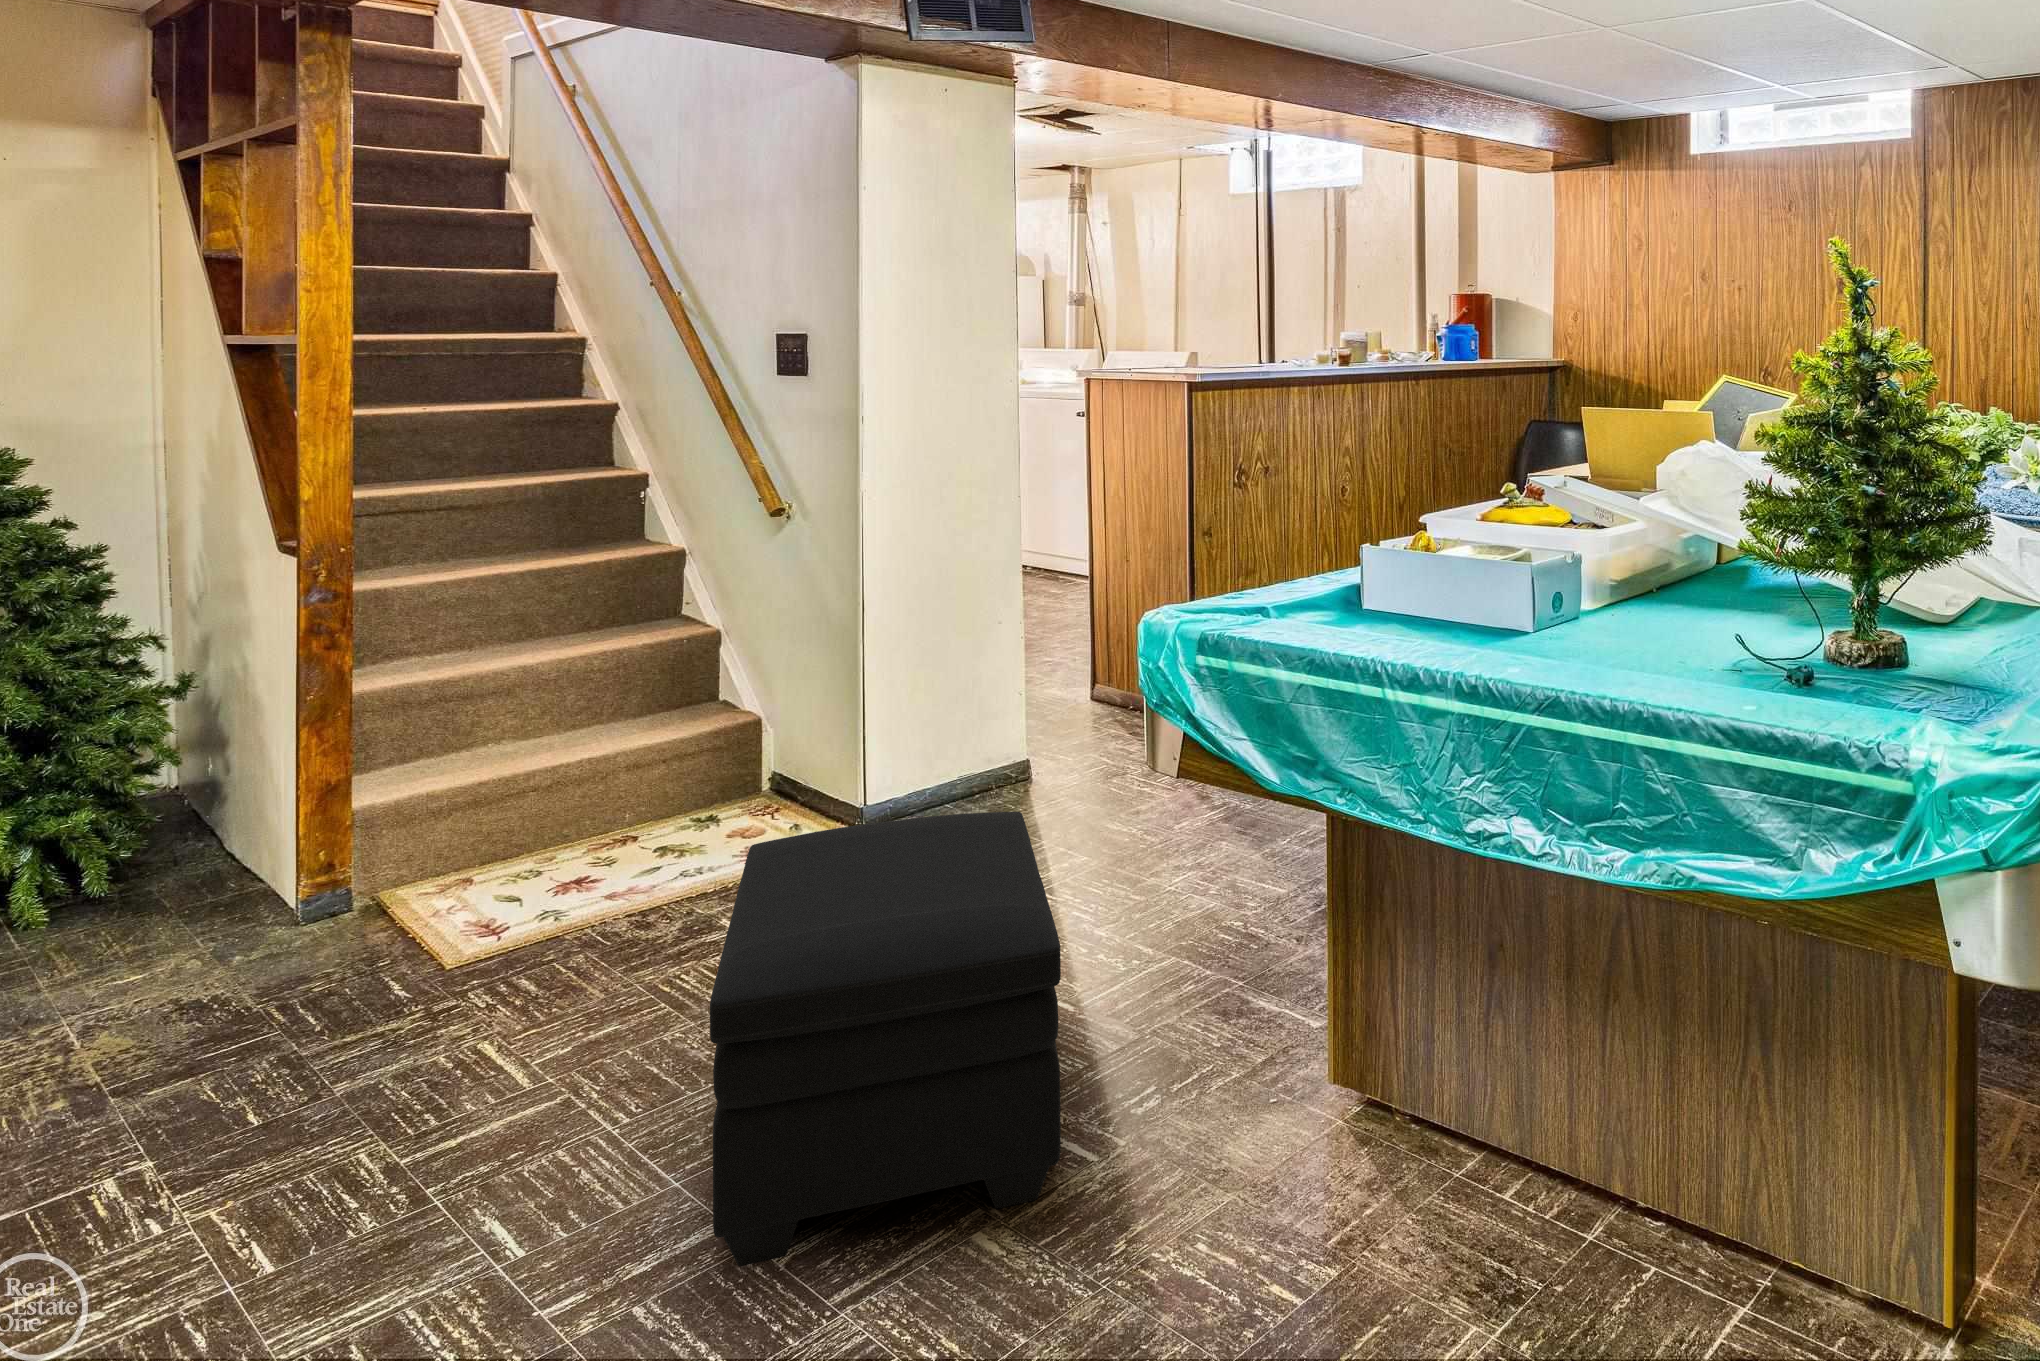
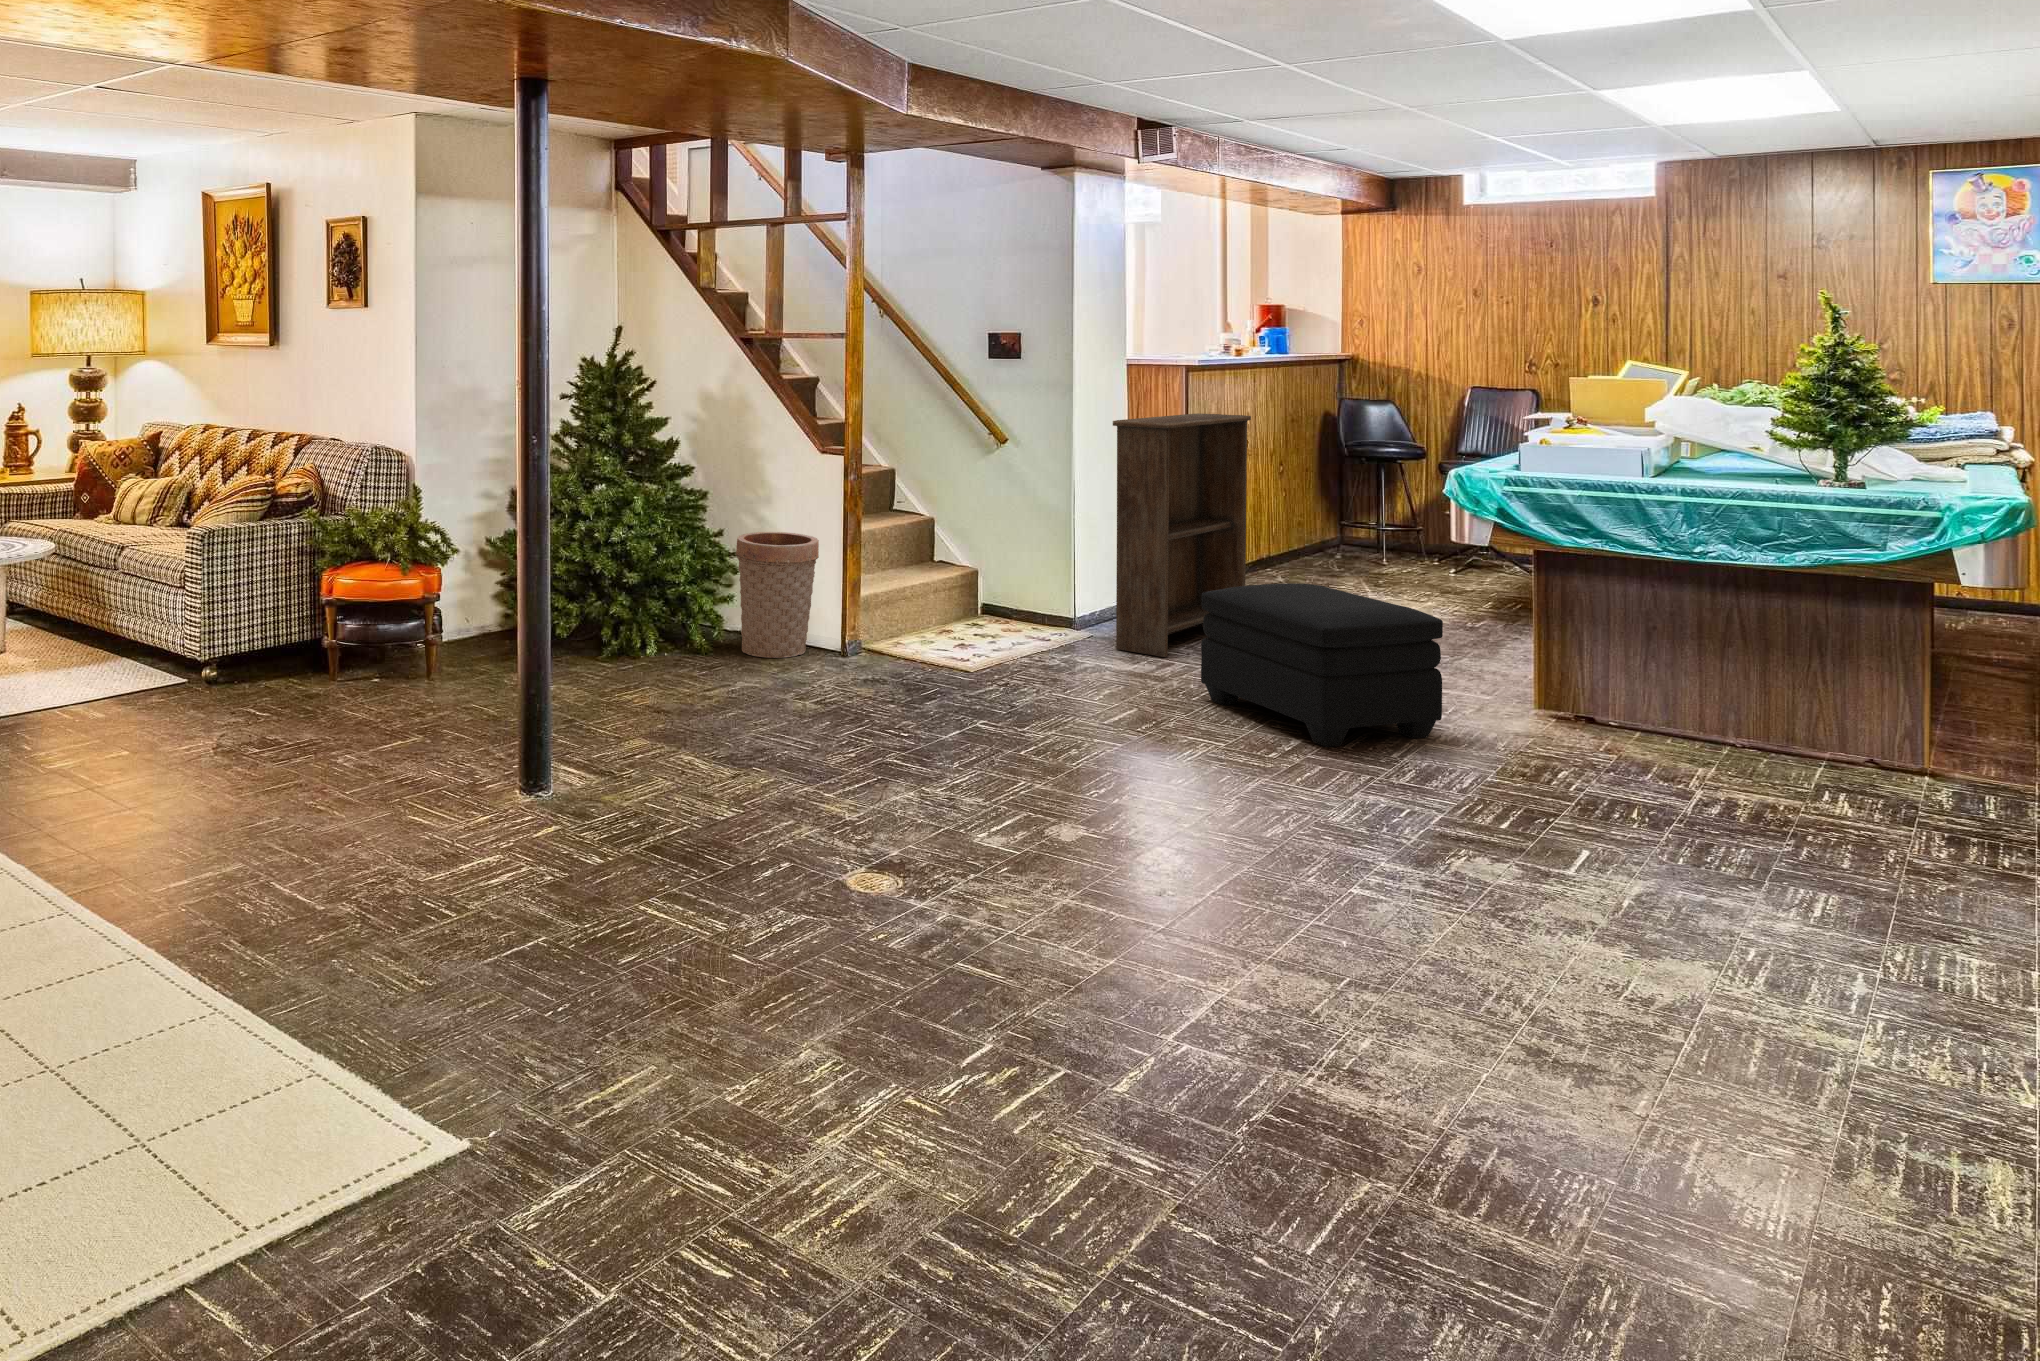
bookshelf: none [838,459,1160,906] -> present [1113,413,1251,657]
basket: none [73,688,281,939] -> present [736,532,819,658]

